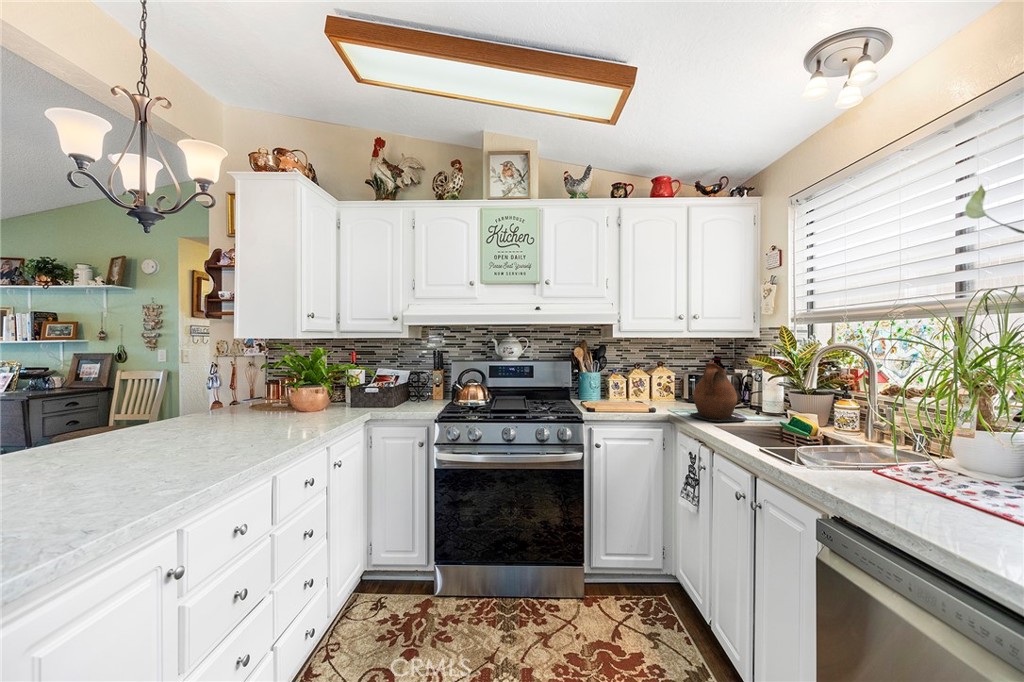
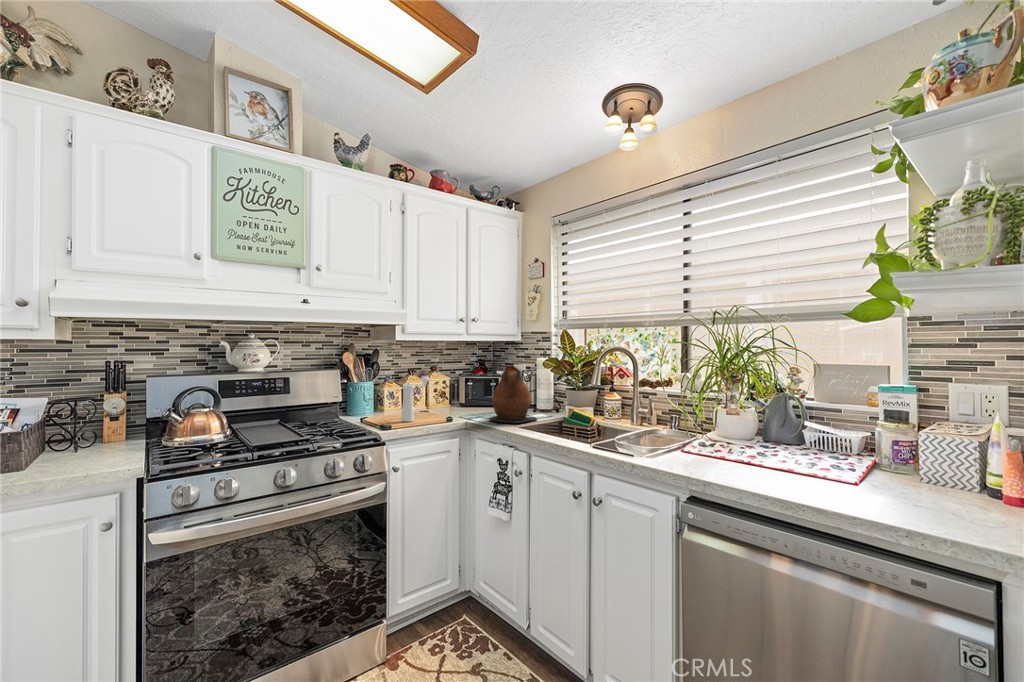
pepper mill: none [612,369,639,407] -> present [402,376,429,422]

